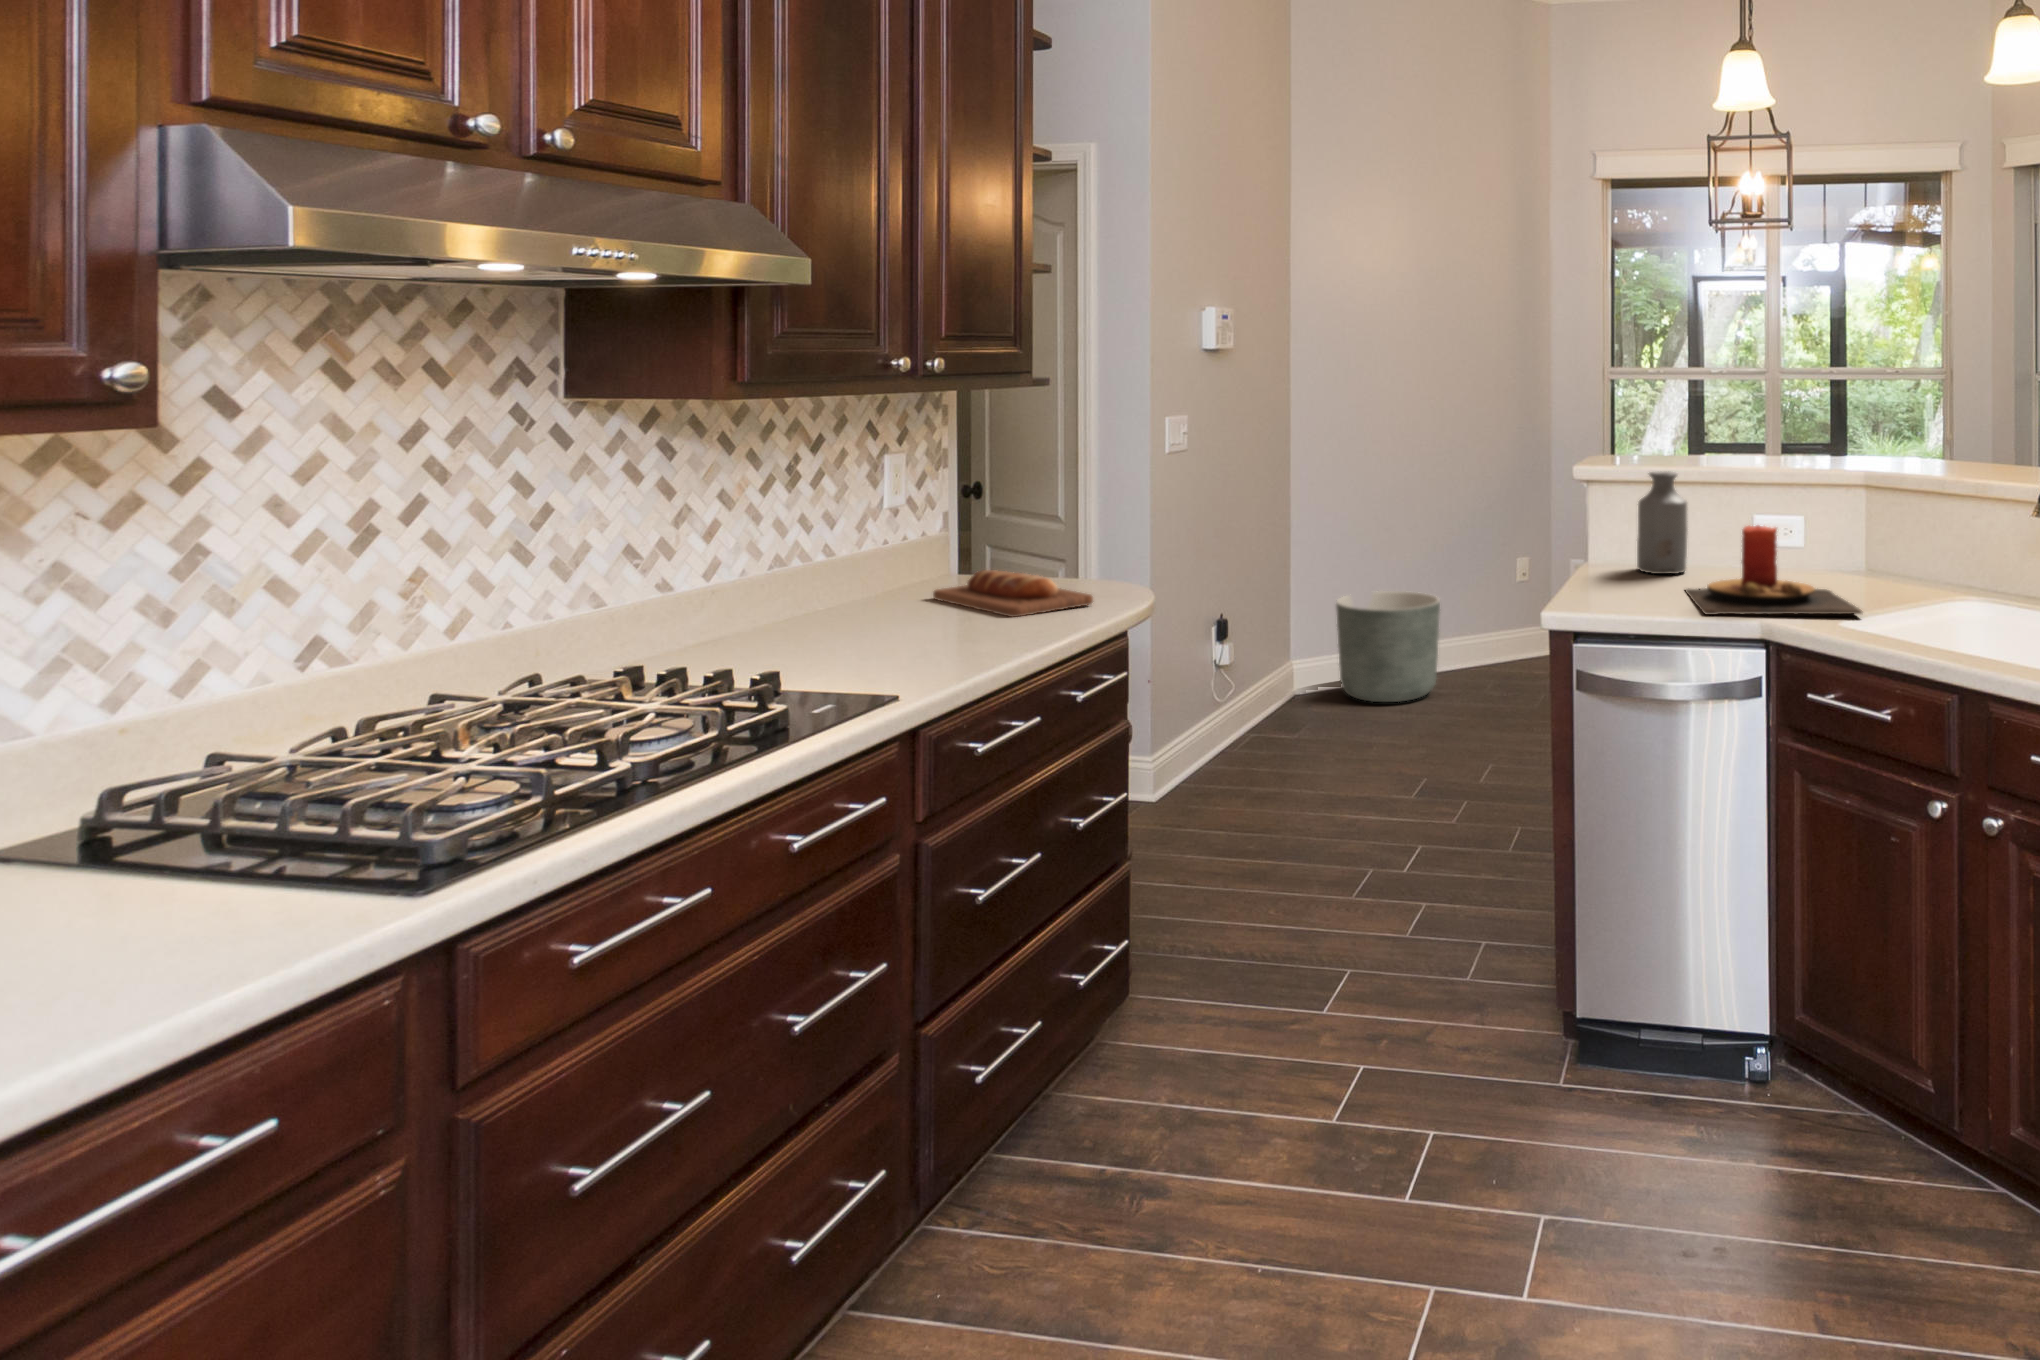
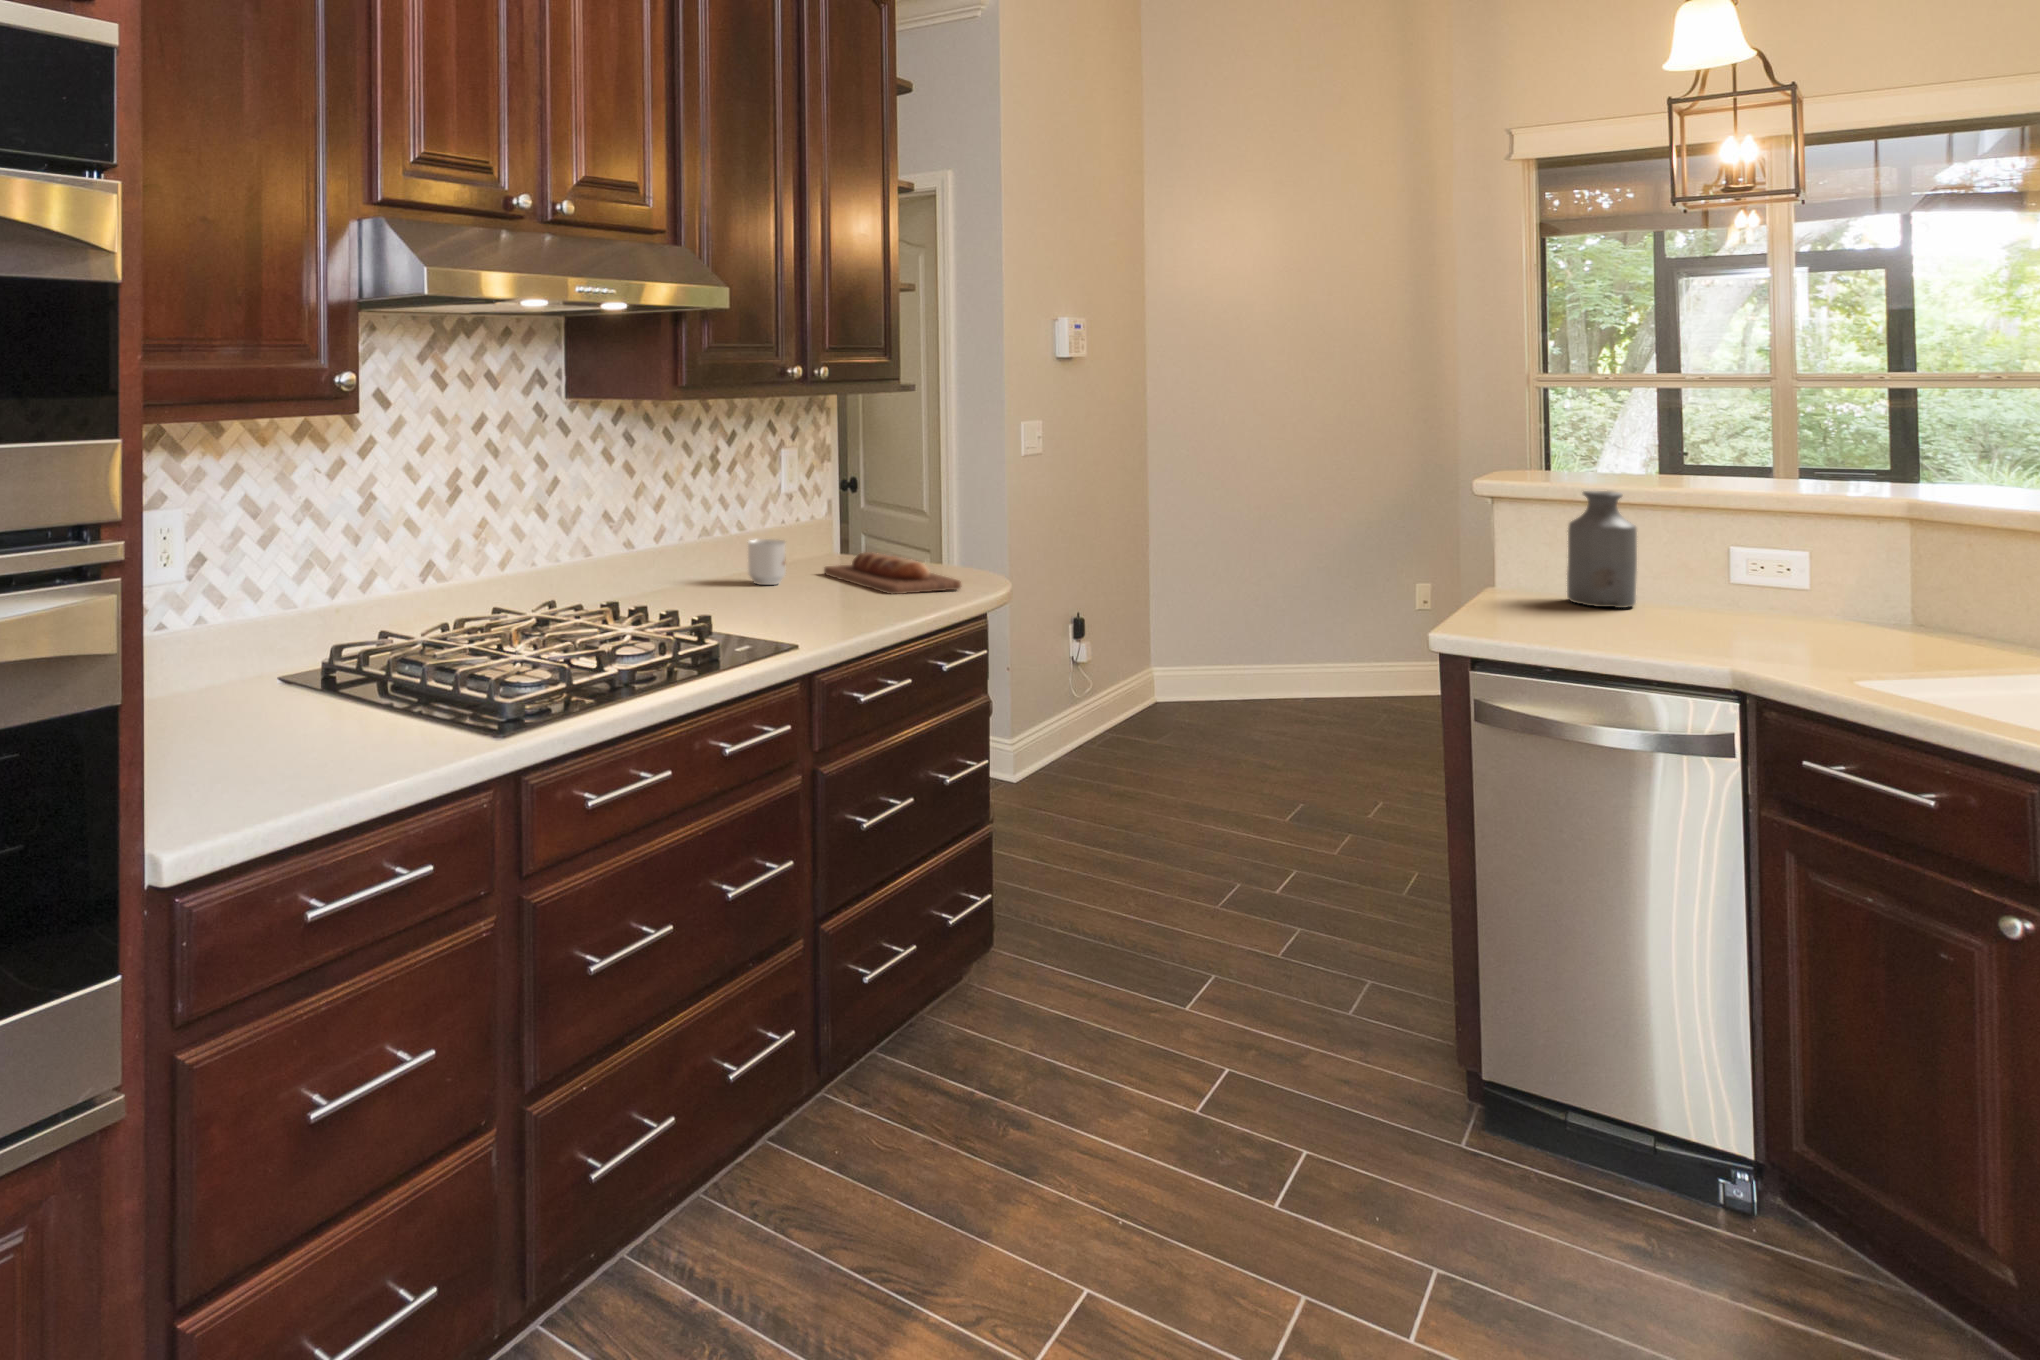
candle: present [1686,525,1862,615] -> none [1627,556,1886,672]
mug: none [835,564,885,619] -> present [748,539,786,585]
planter: present [1336,591,1440,702] -> none [1215,610,1337,729]

